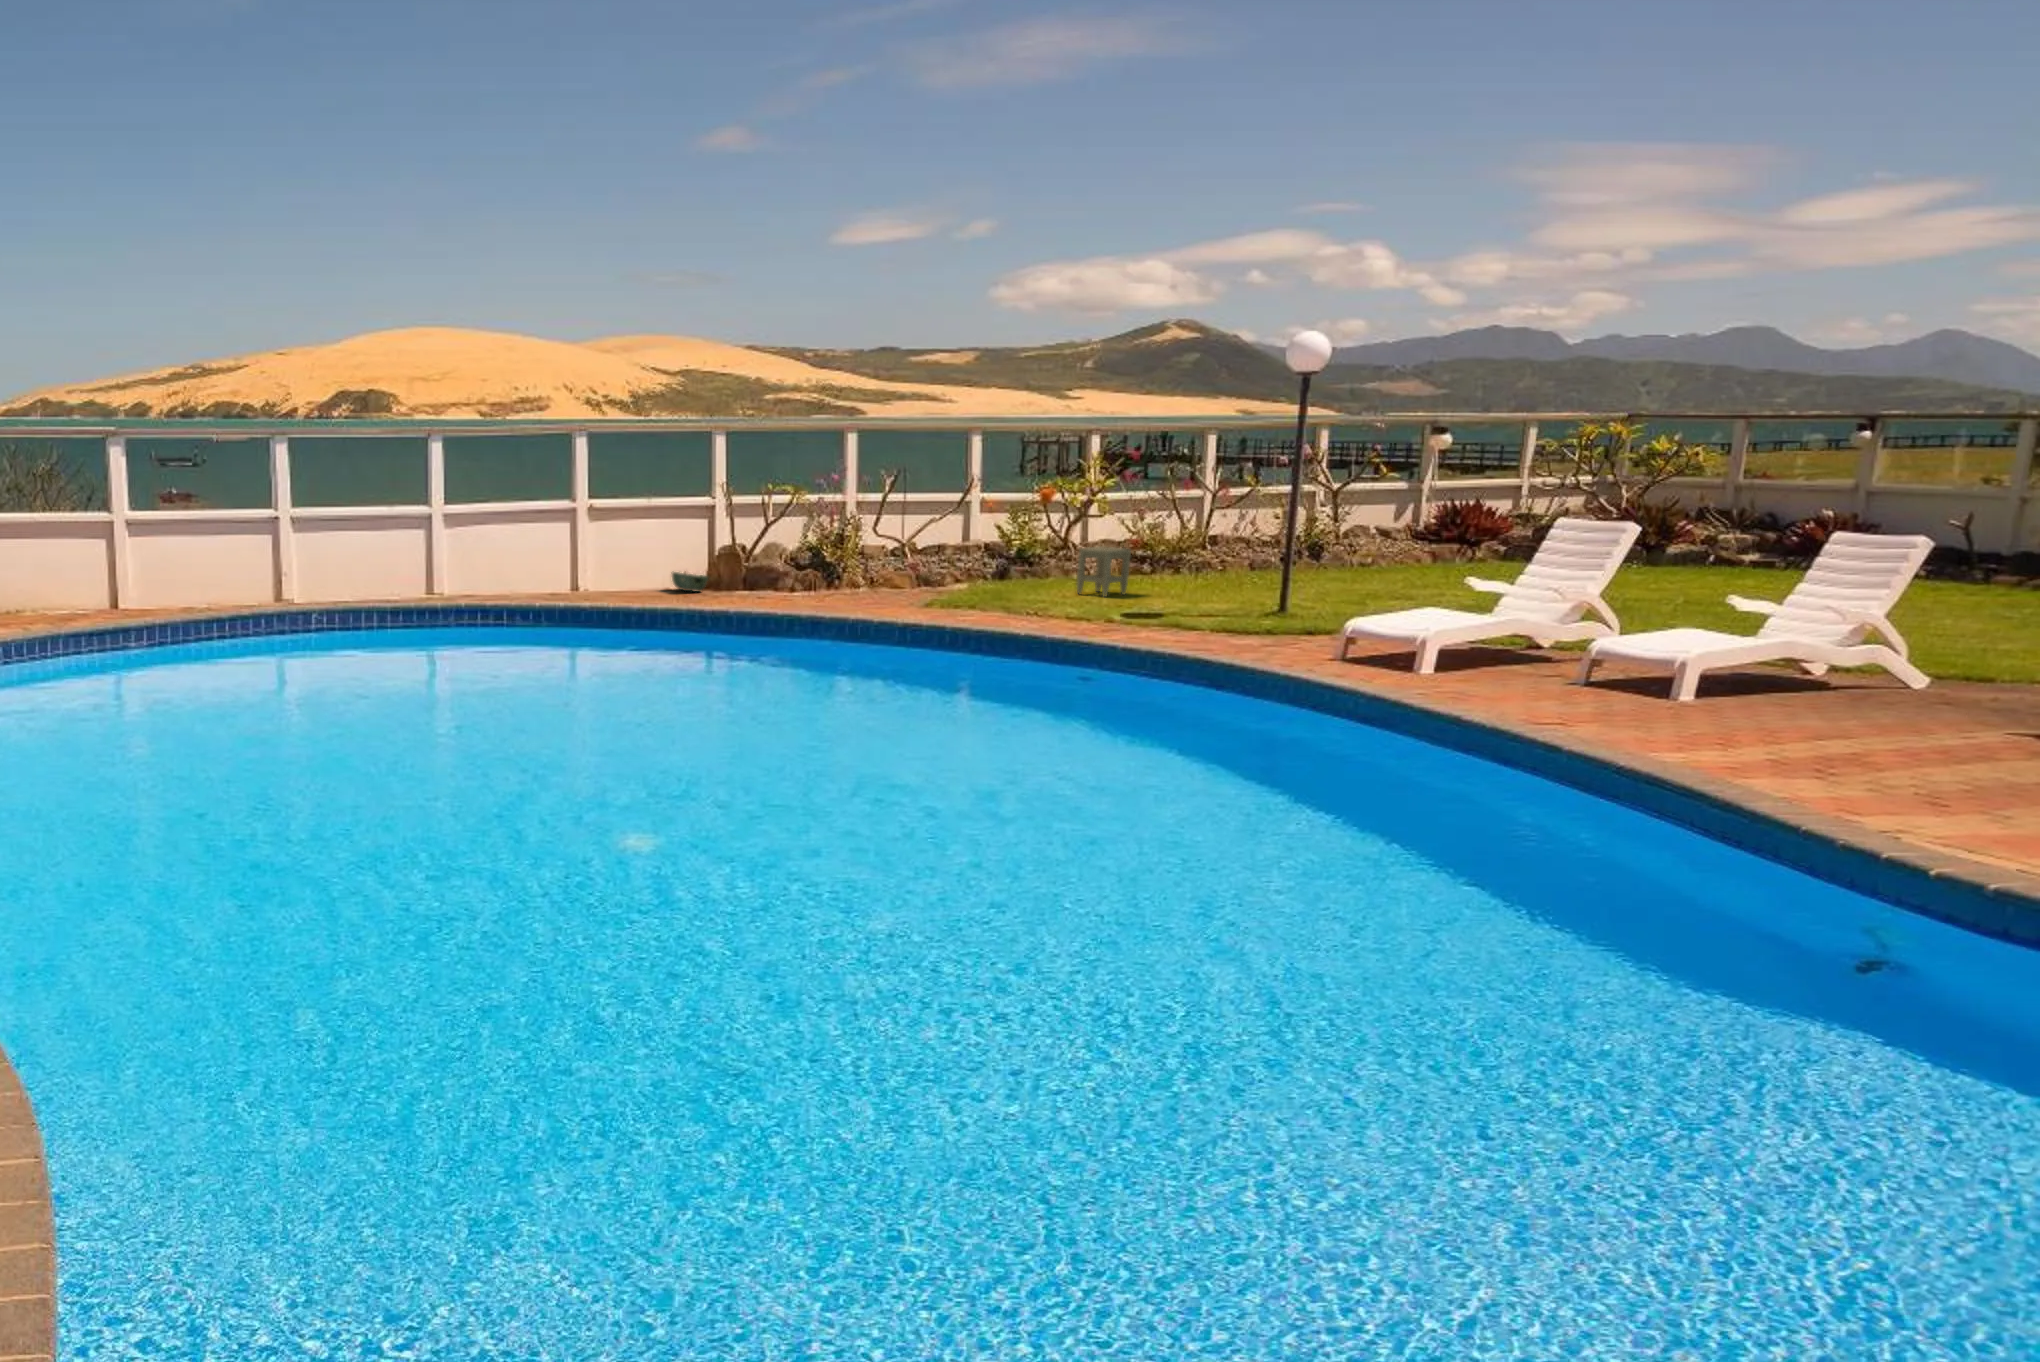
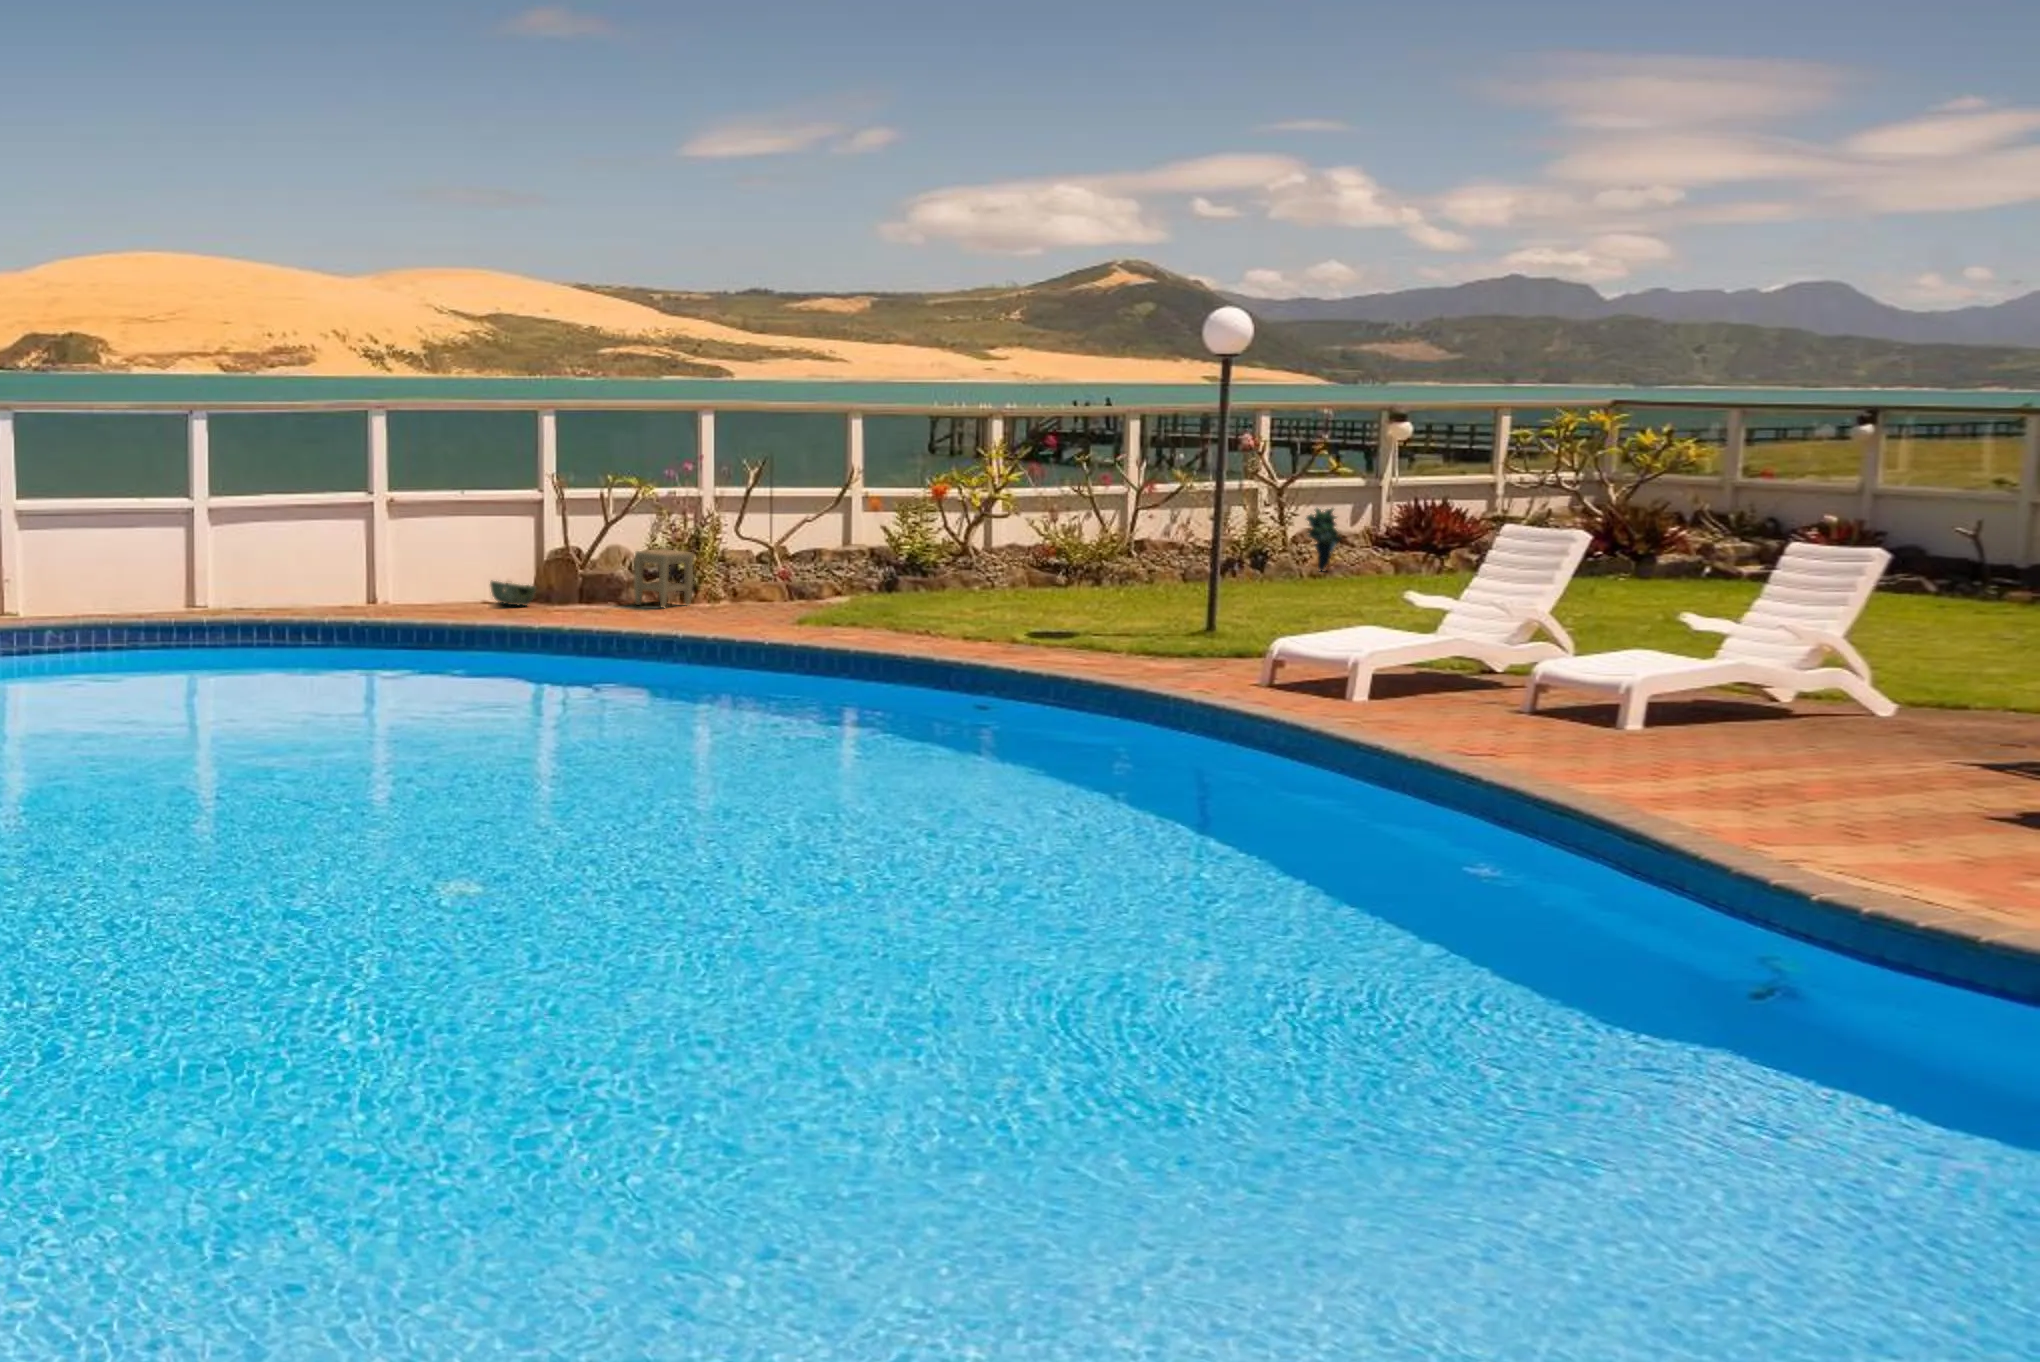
potted plant: none [1355,506,1389,561] -> present [1306,508,1341,571]
stool: present [1077,546,1131,597] -> present [634,549,693,608]

